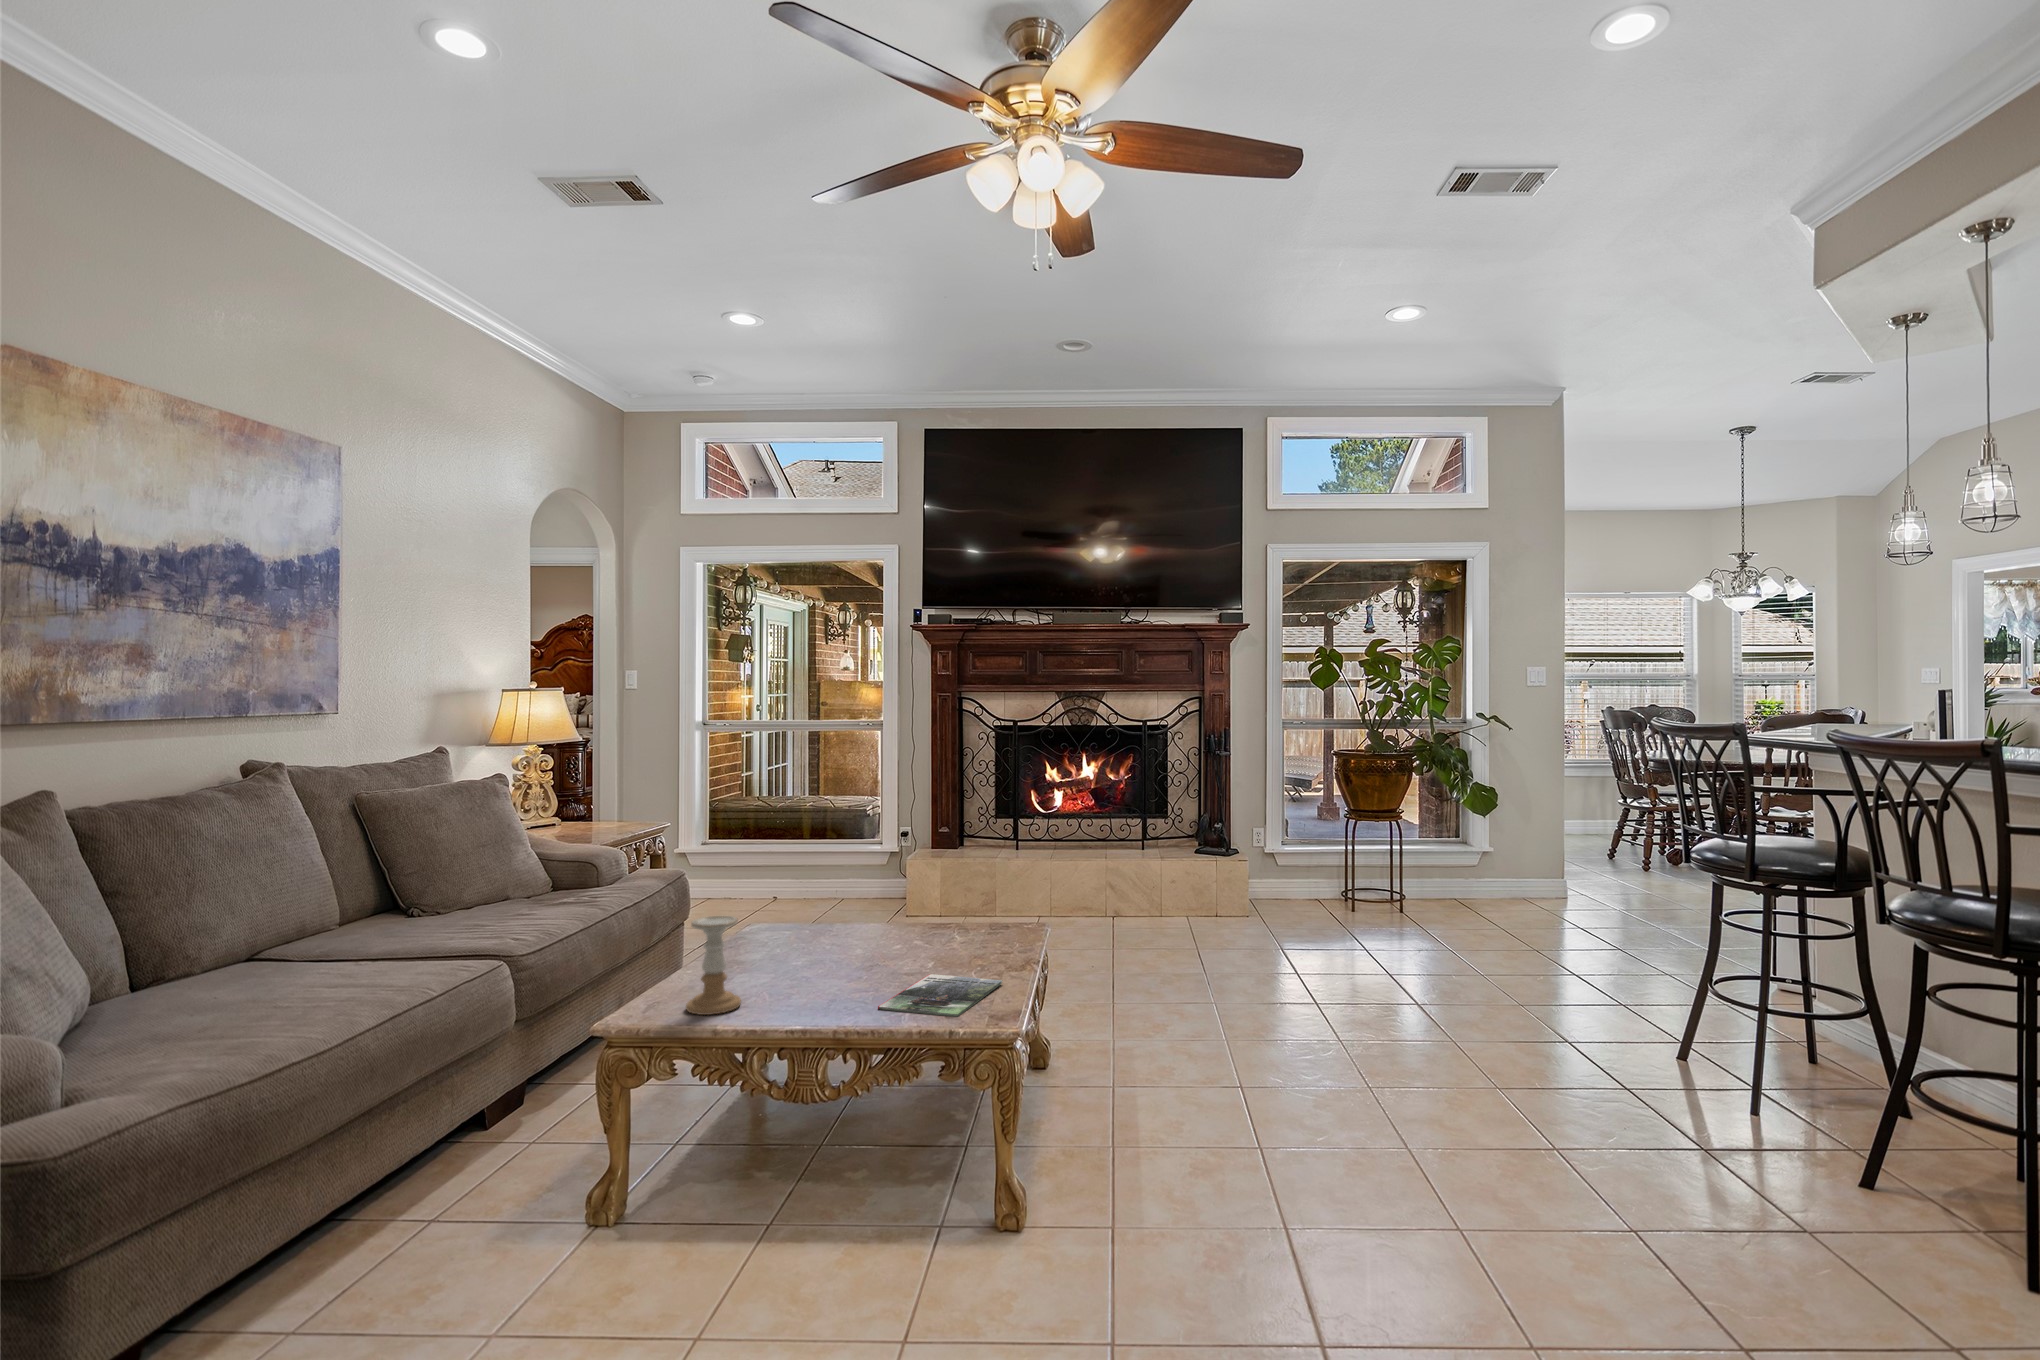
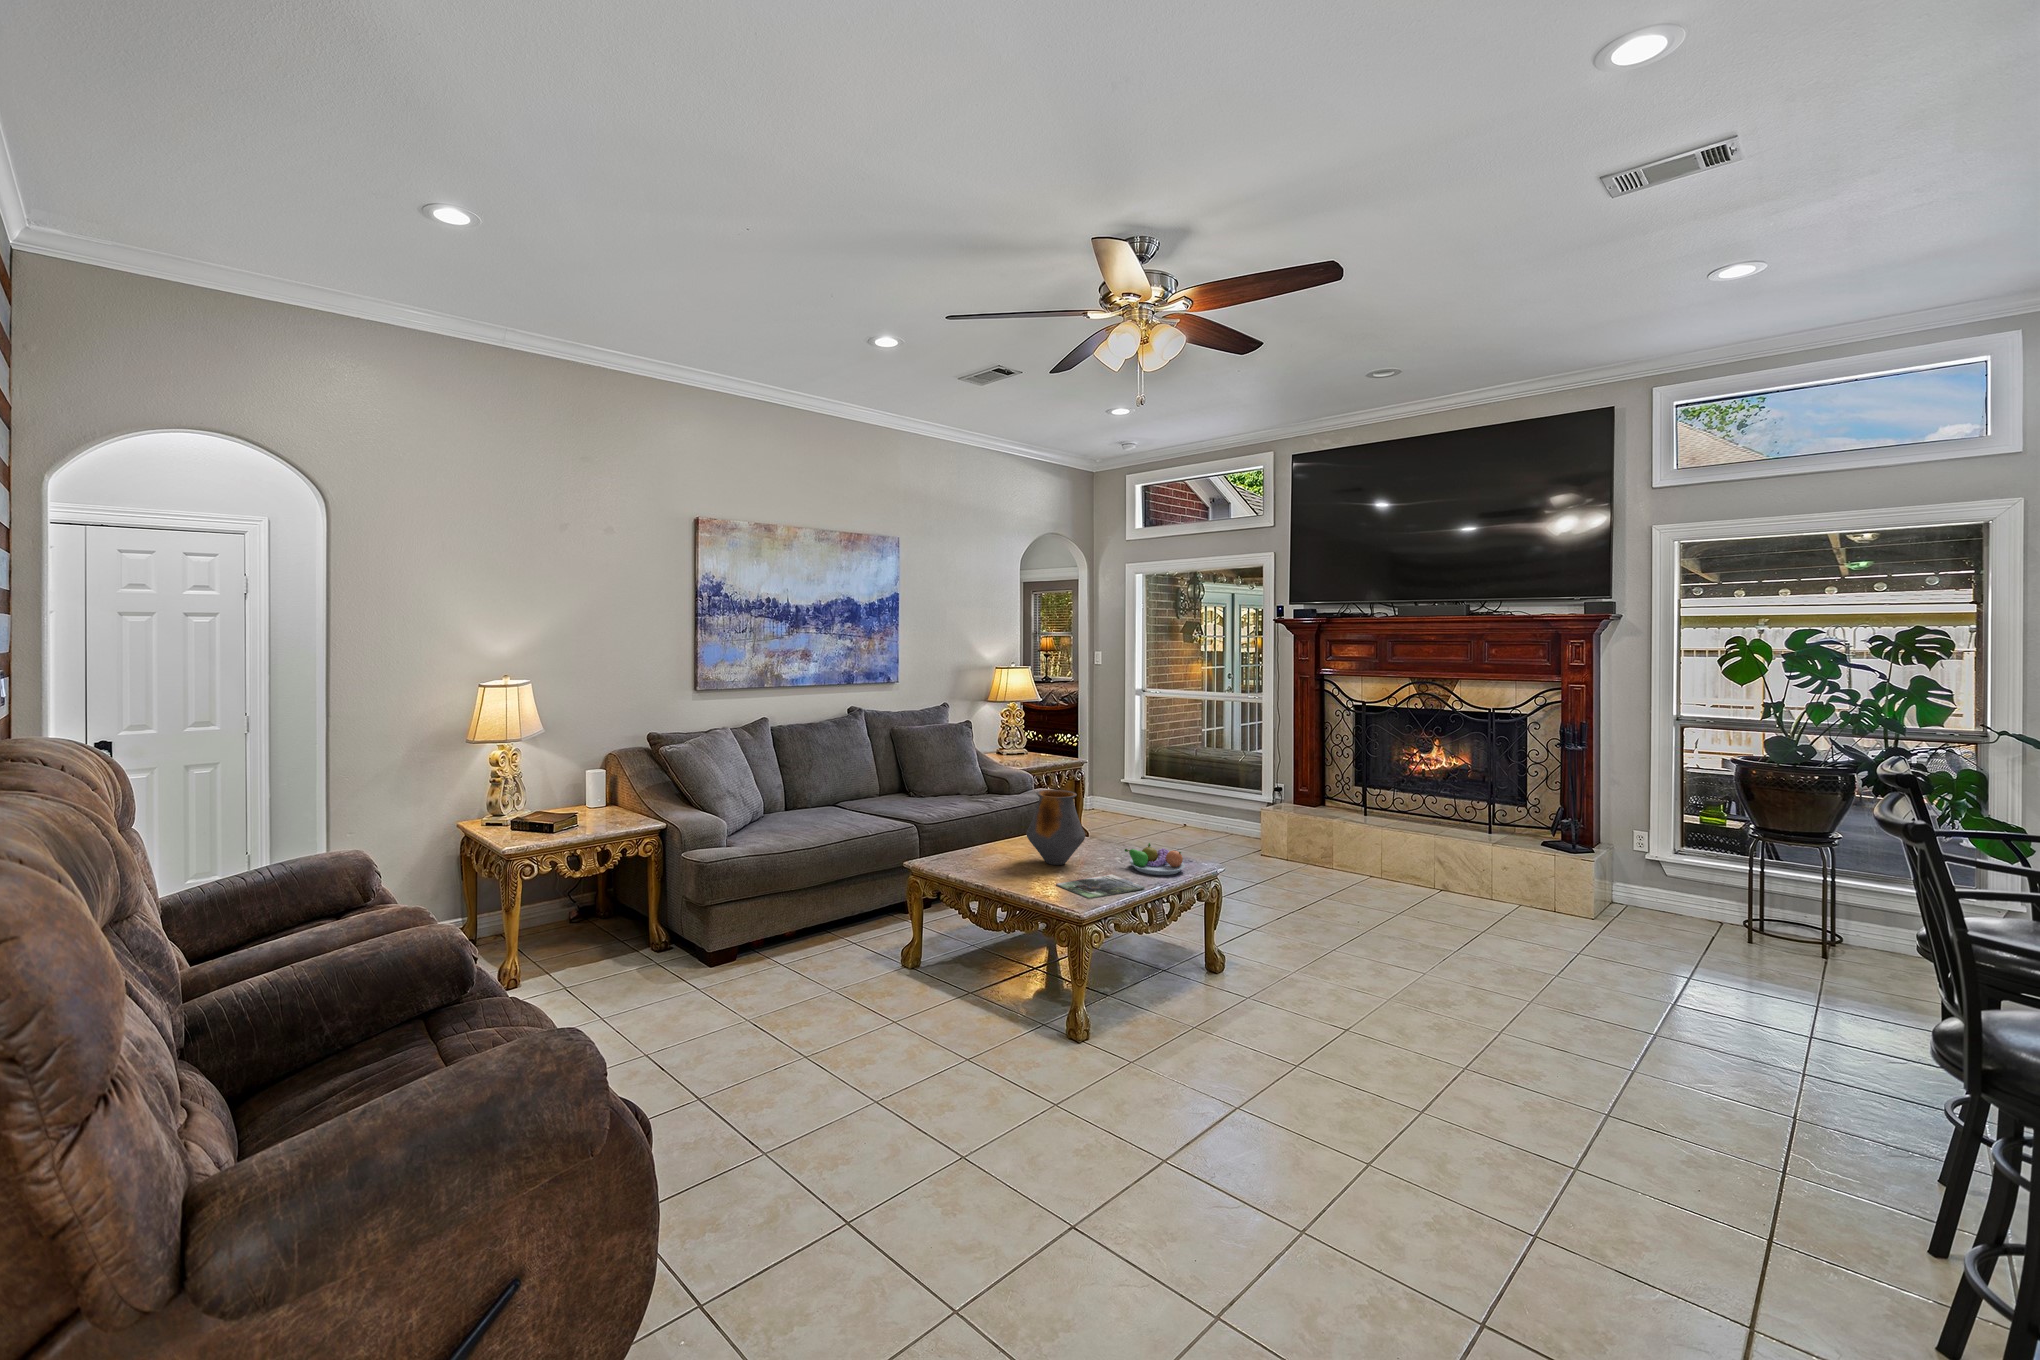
vase: none [769,855,870,981] -> present [1026,790,1085,865]
candle holder: present [686,916,741,1015] -> none [969,815,998,869]
fruit bowl: none [917,917,1008,963] -> present [1125,843,1185,875]

